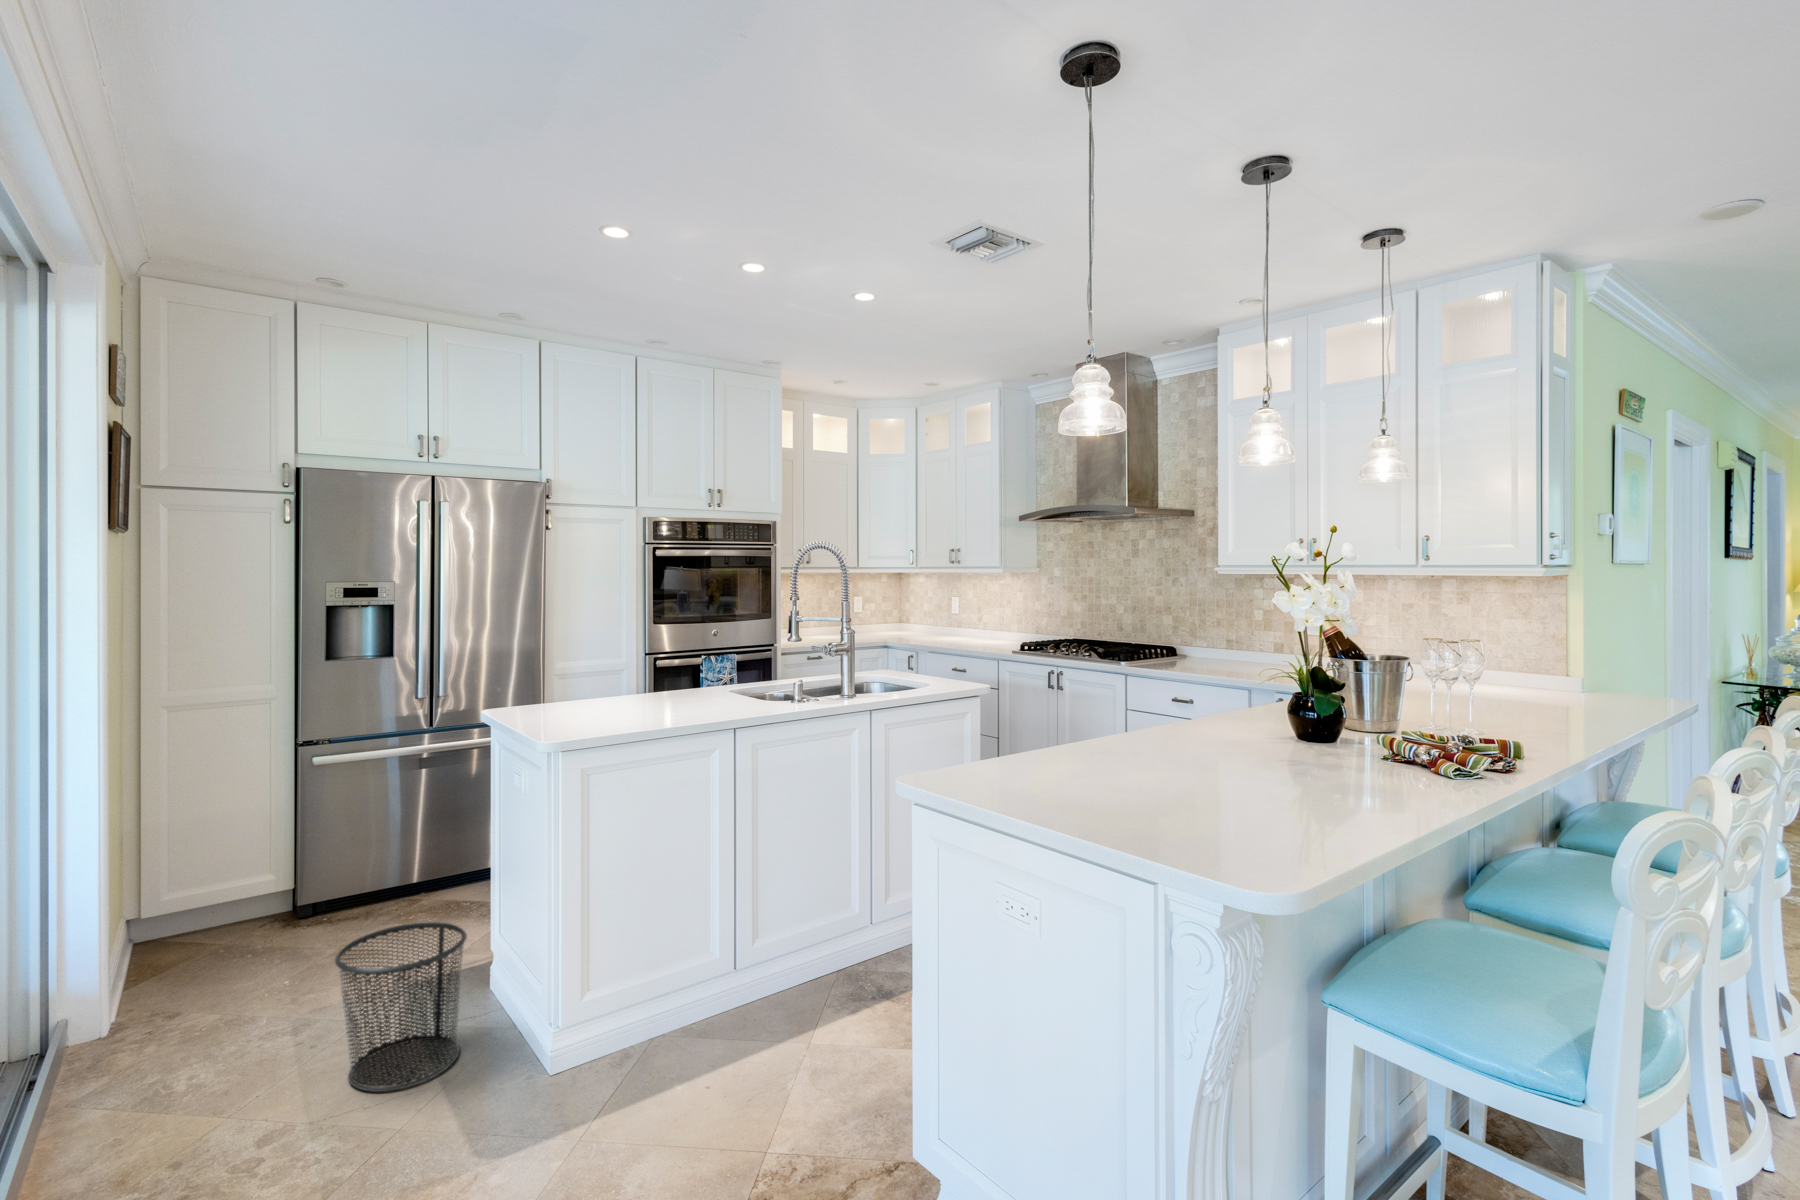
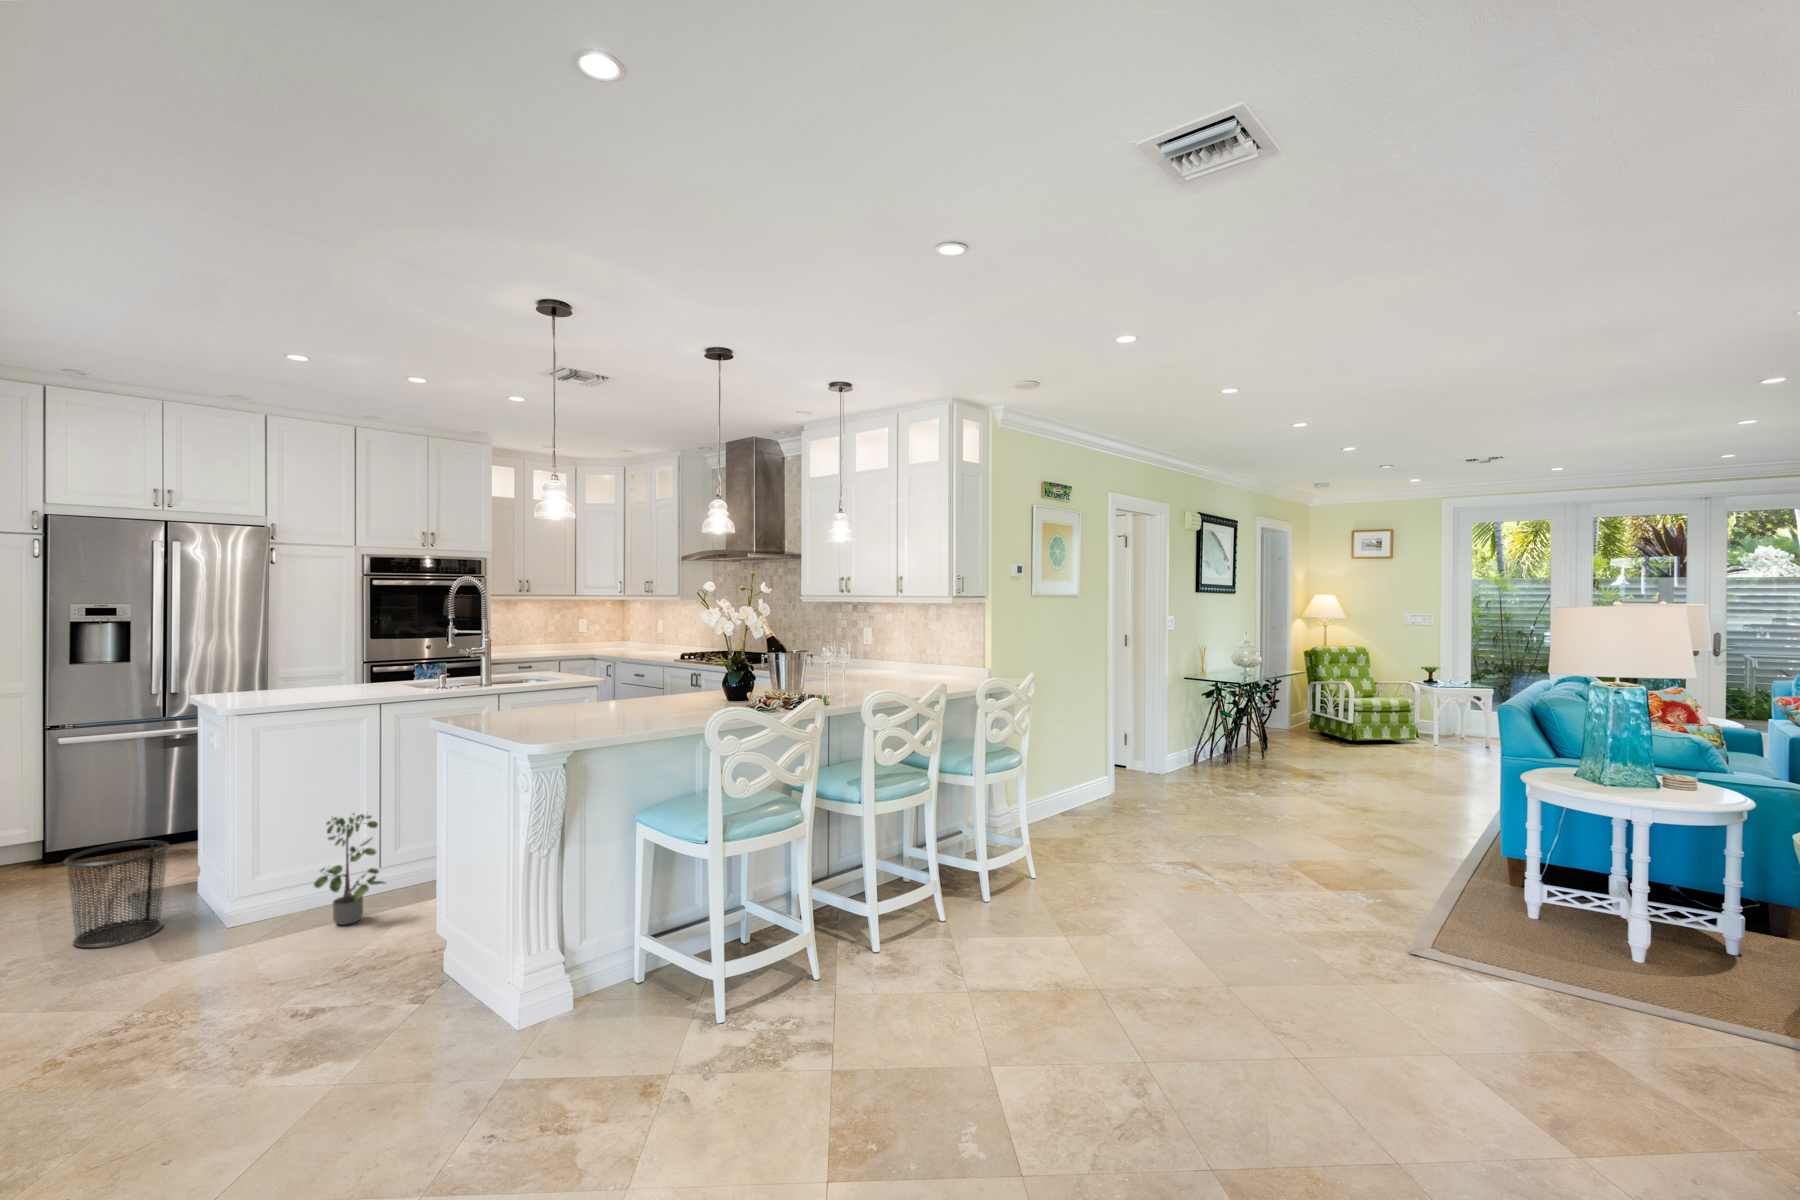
potted plant: none [667,900,772,1074] -> present [314,813,386,925]

